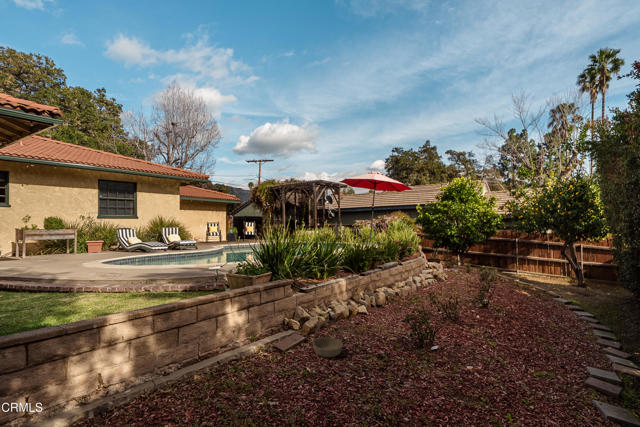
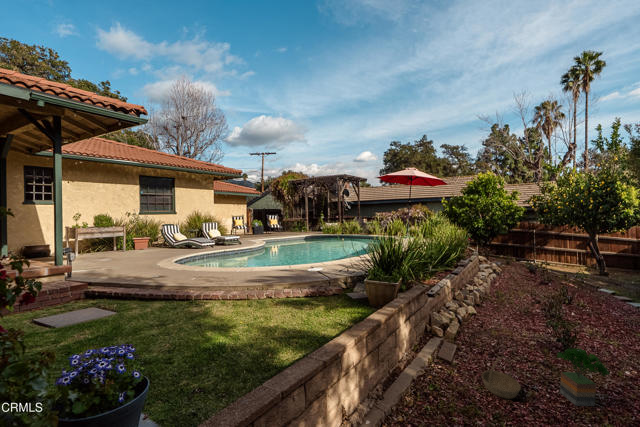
potted tree: none [379,313,413,365] -> present [557,348,609,406]

